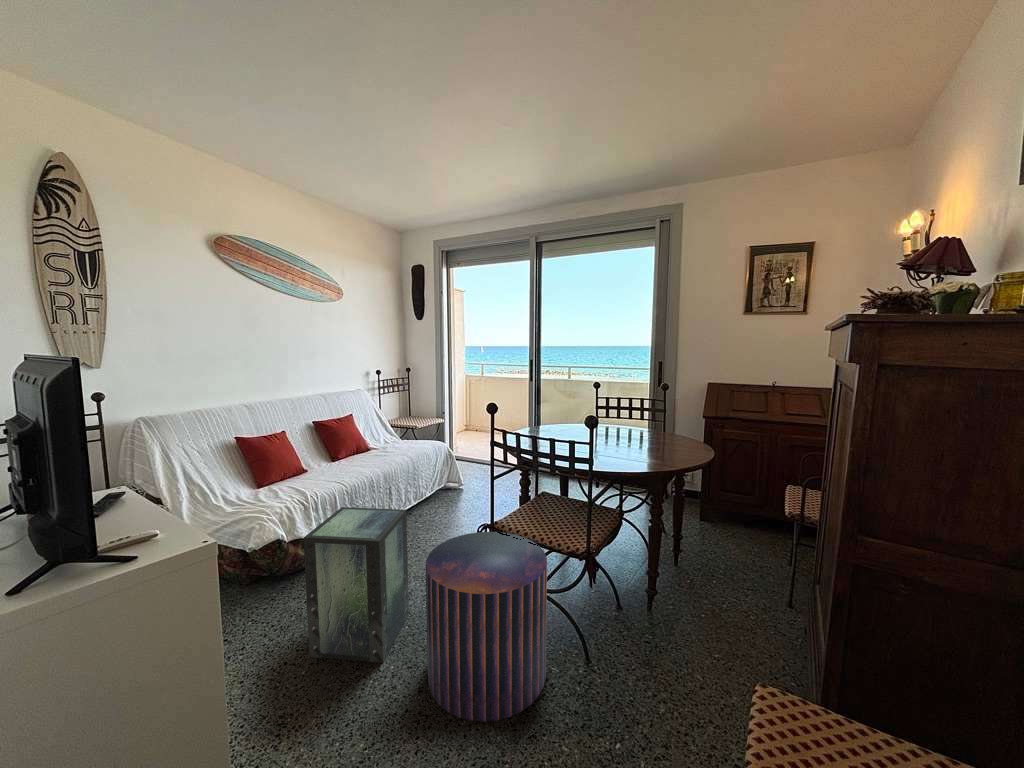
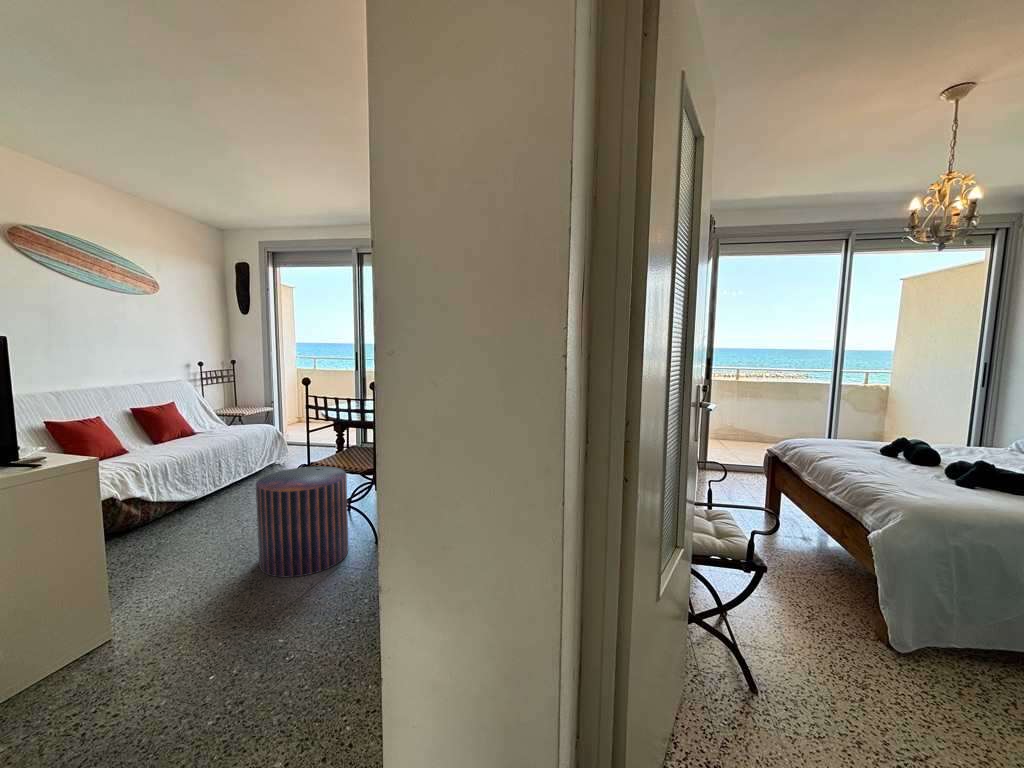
storage box: present [304,507,409,663] -> none [150,458,242,570]

